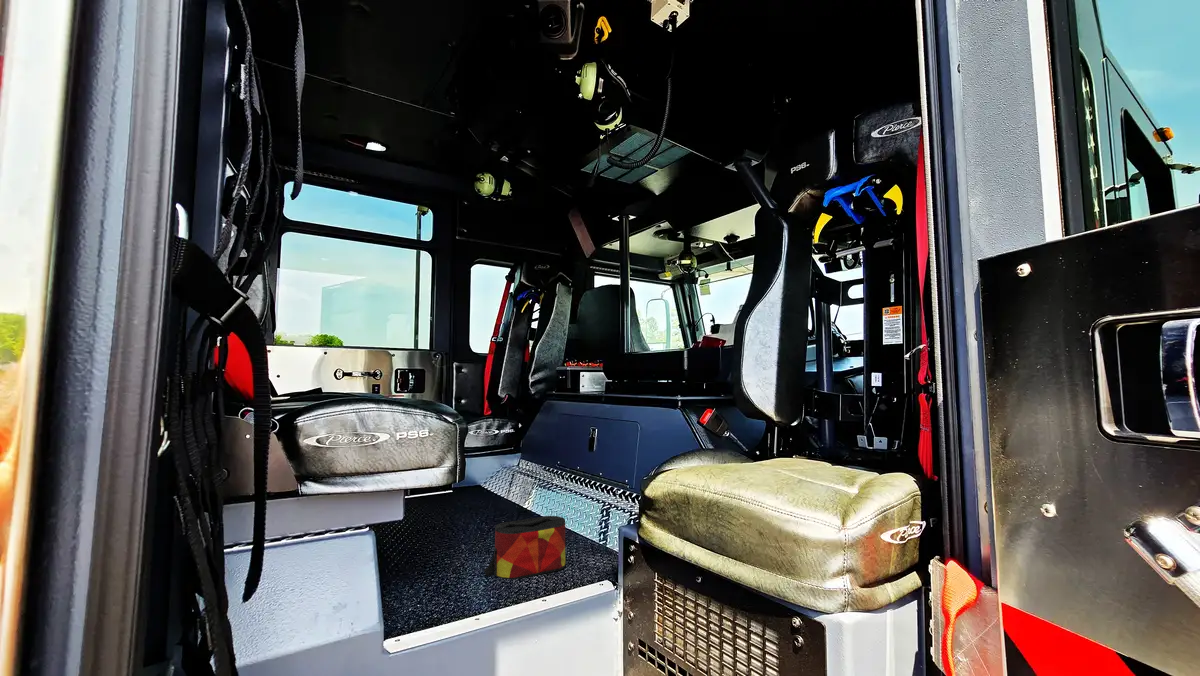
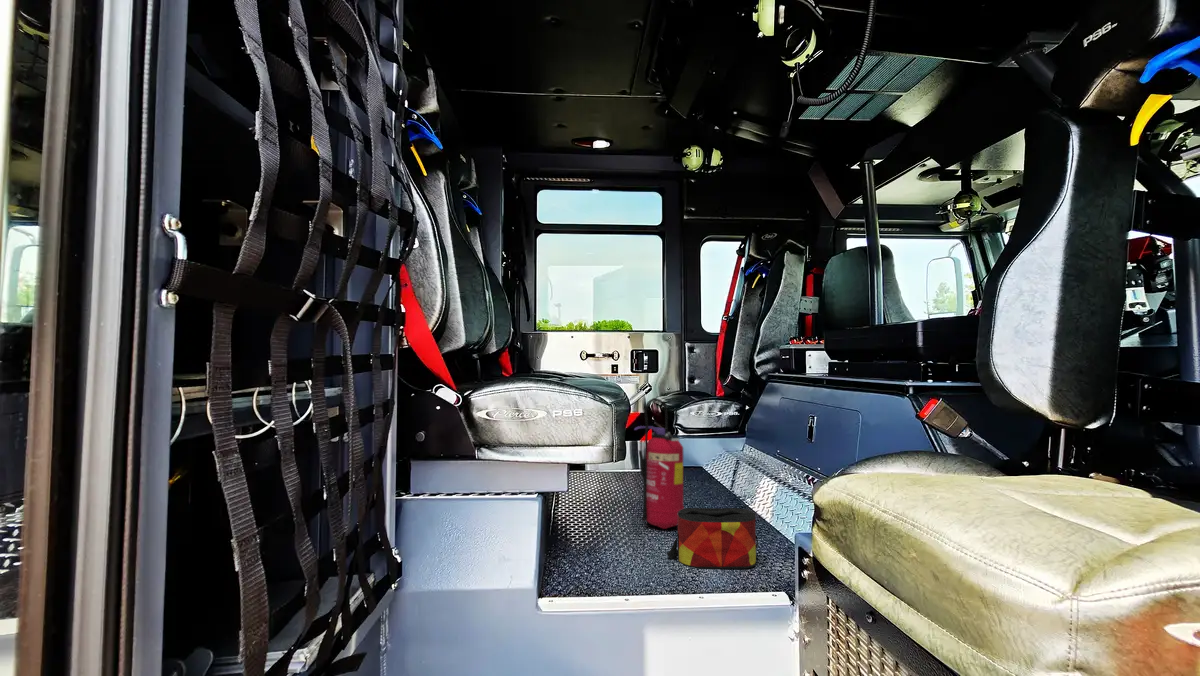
fire extinguisher: none [439,417,487,549] -> present [635,398,684,529]

